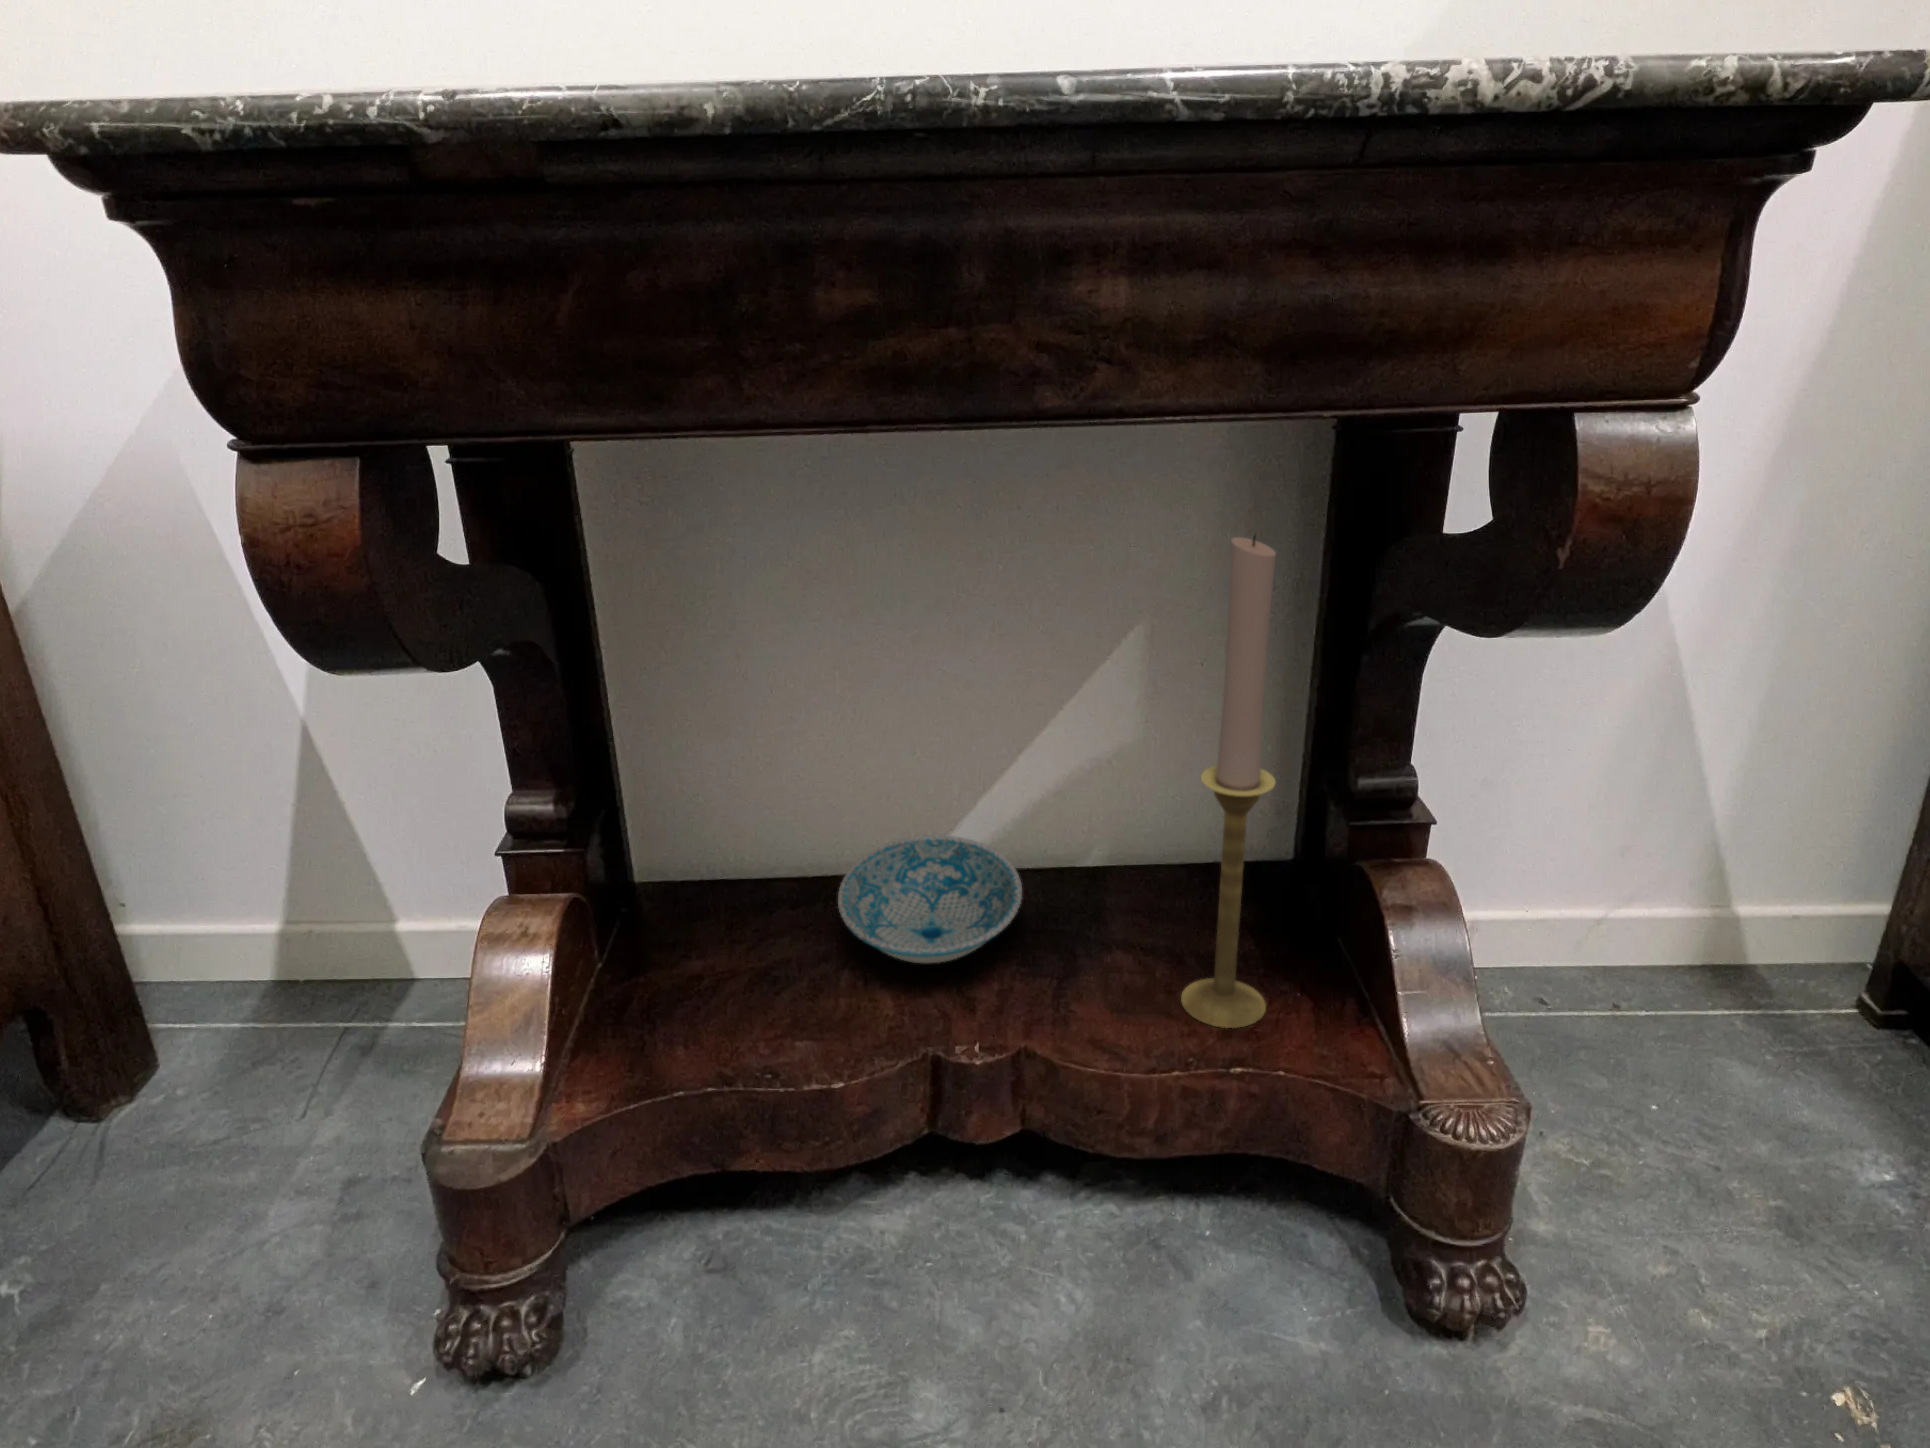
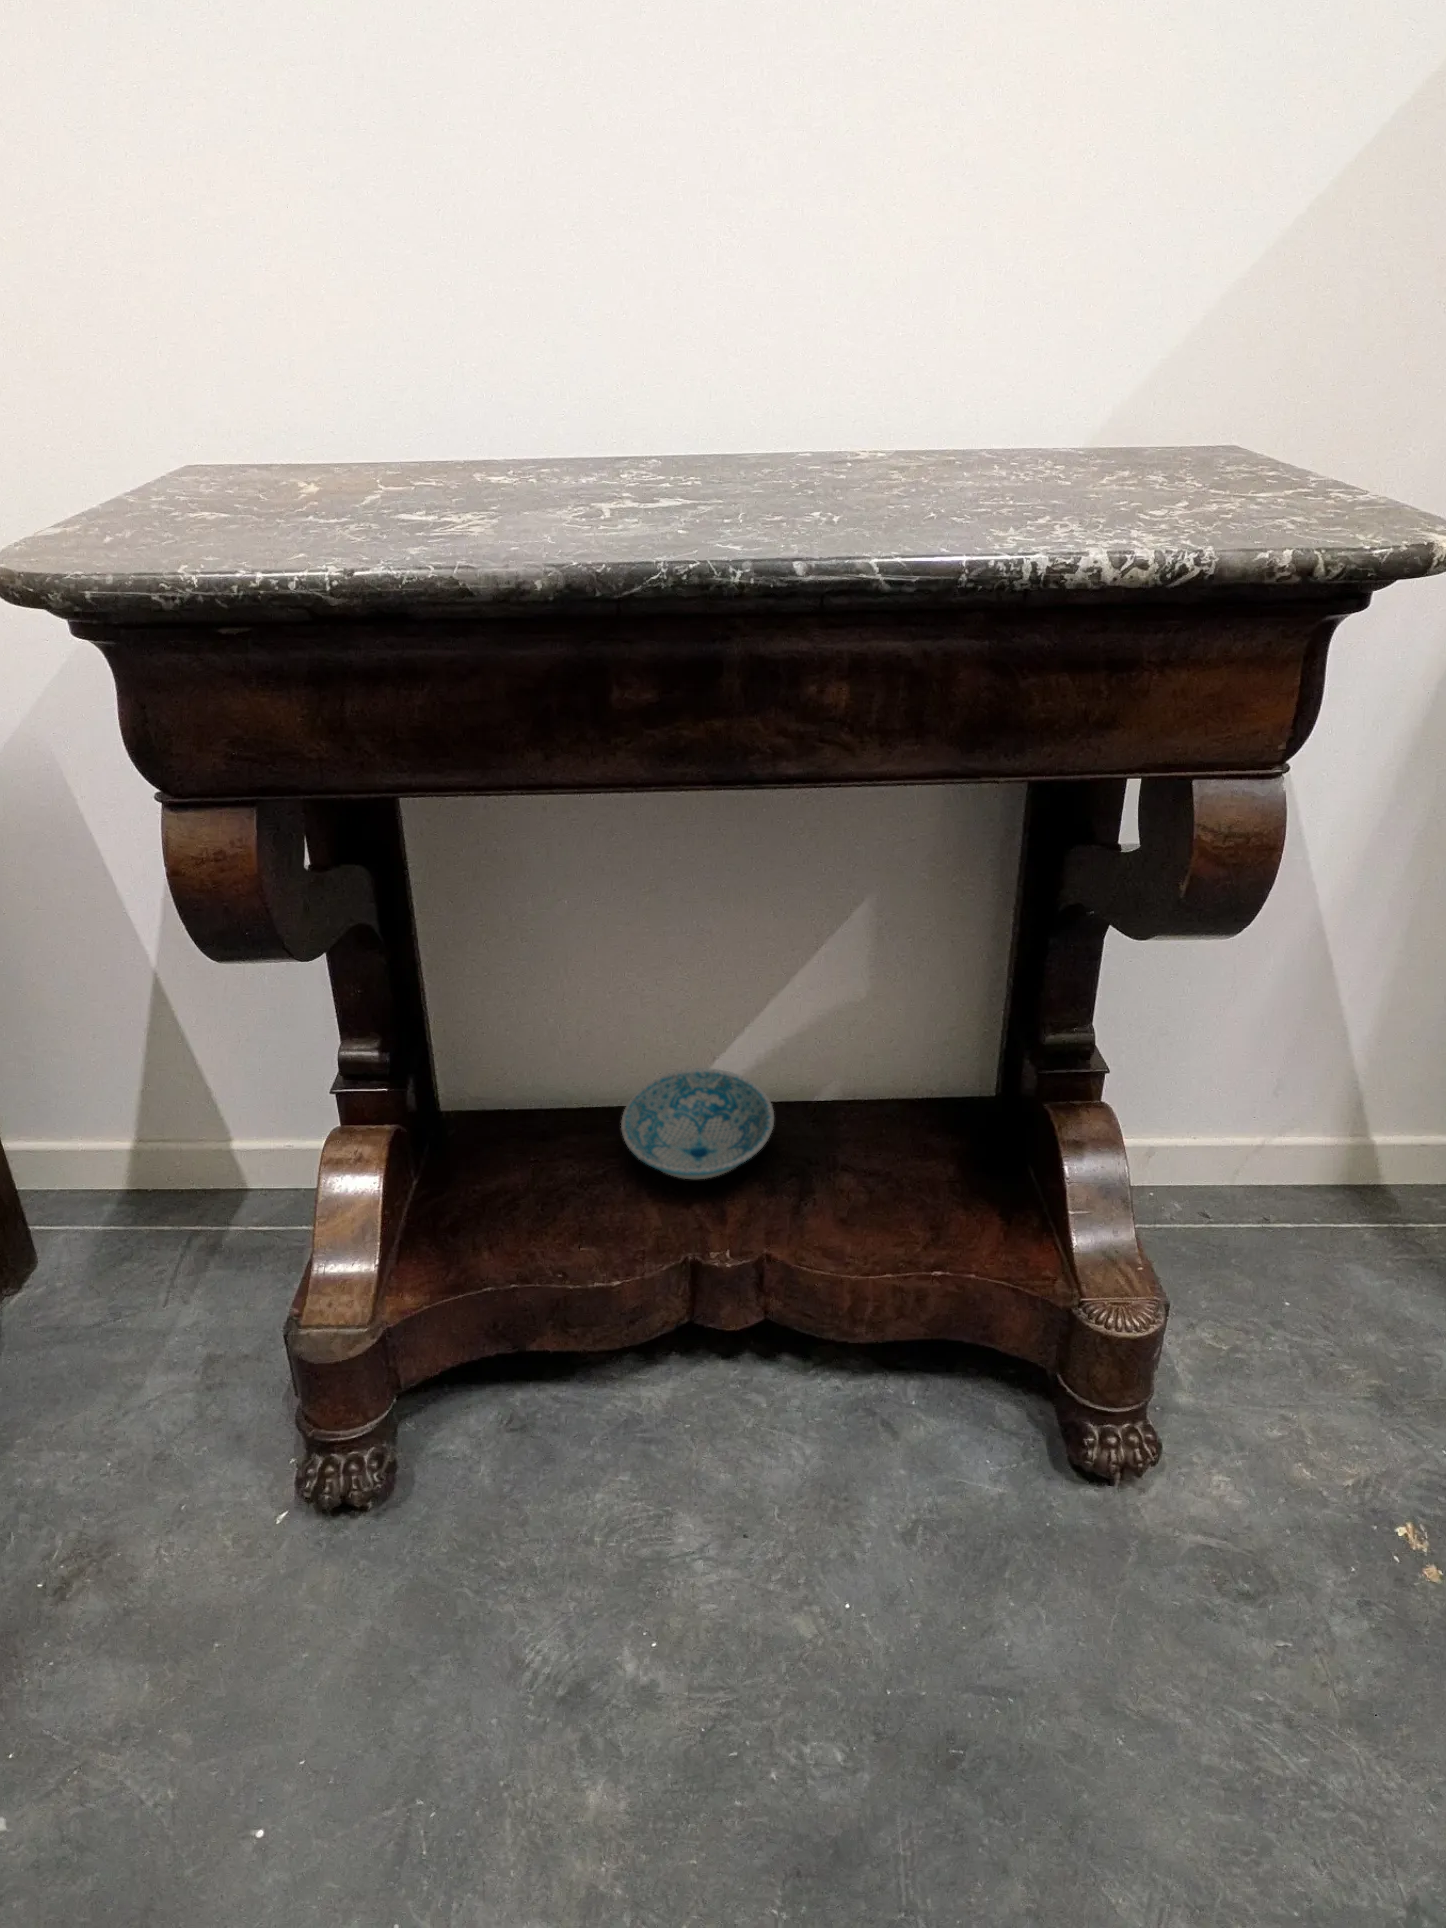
candlestick: present [1181,536,1276,1028] -> none [901,847,978,1236]

